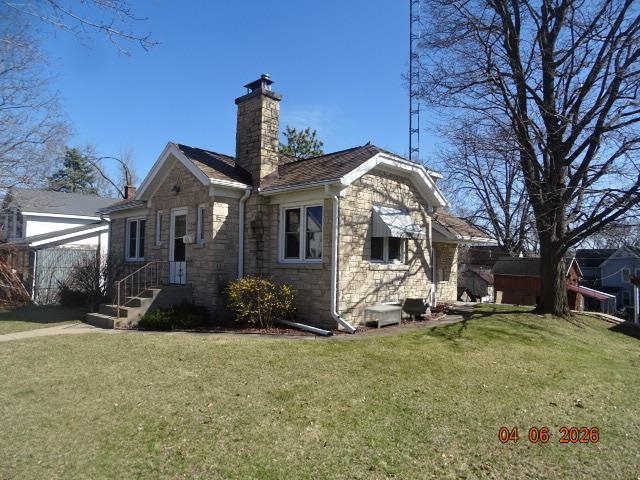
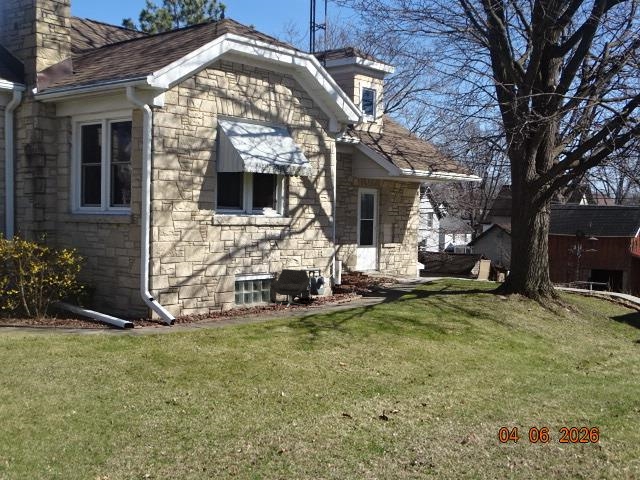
storage bench: present [363,305,402,328] -> none [197,280,265,316]

